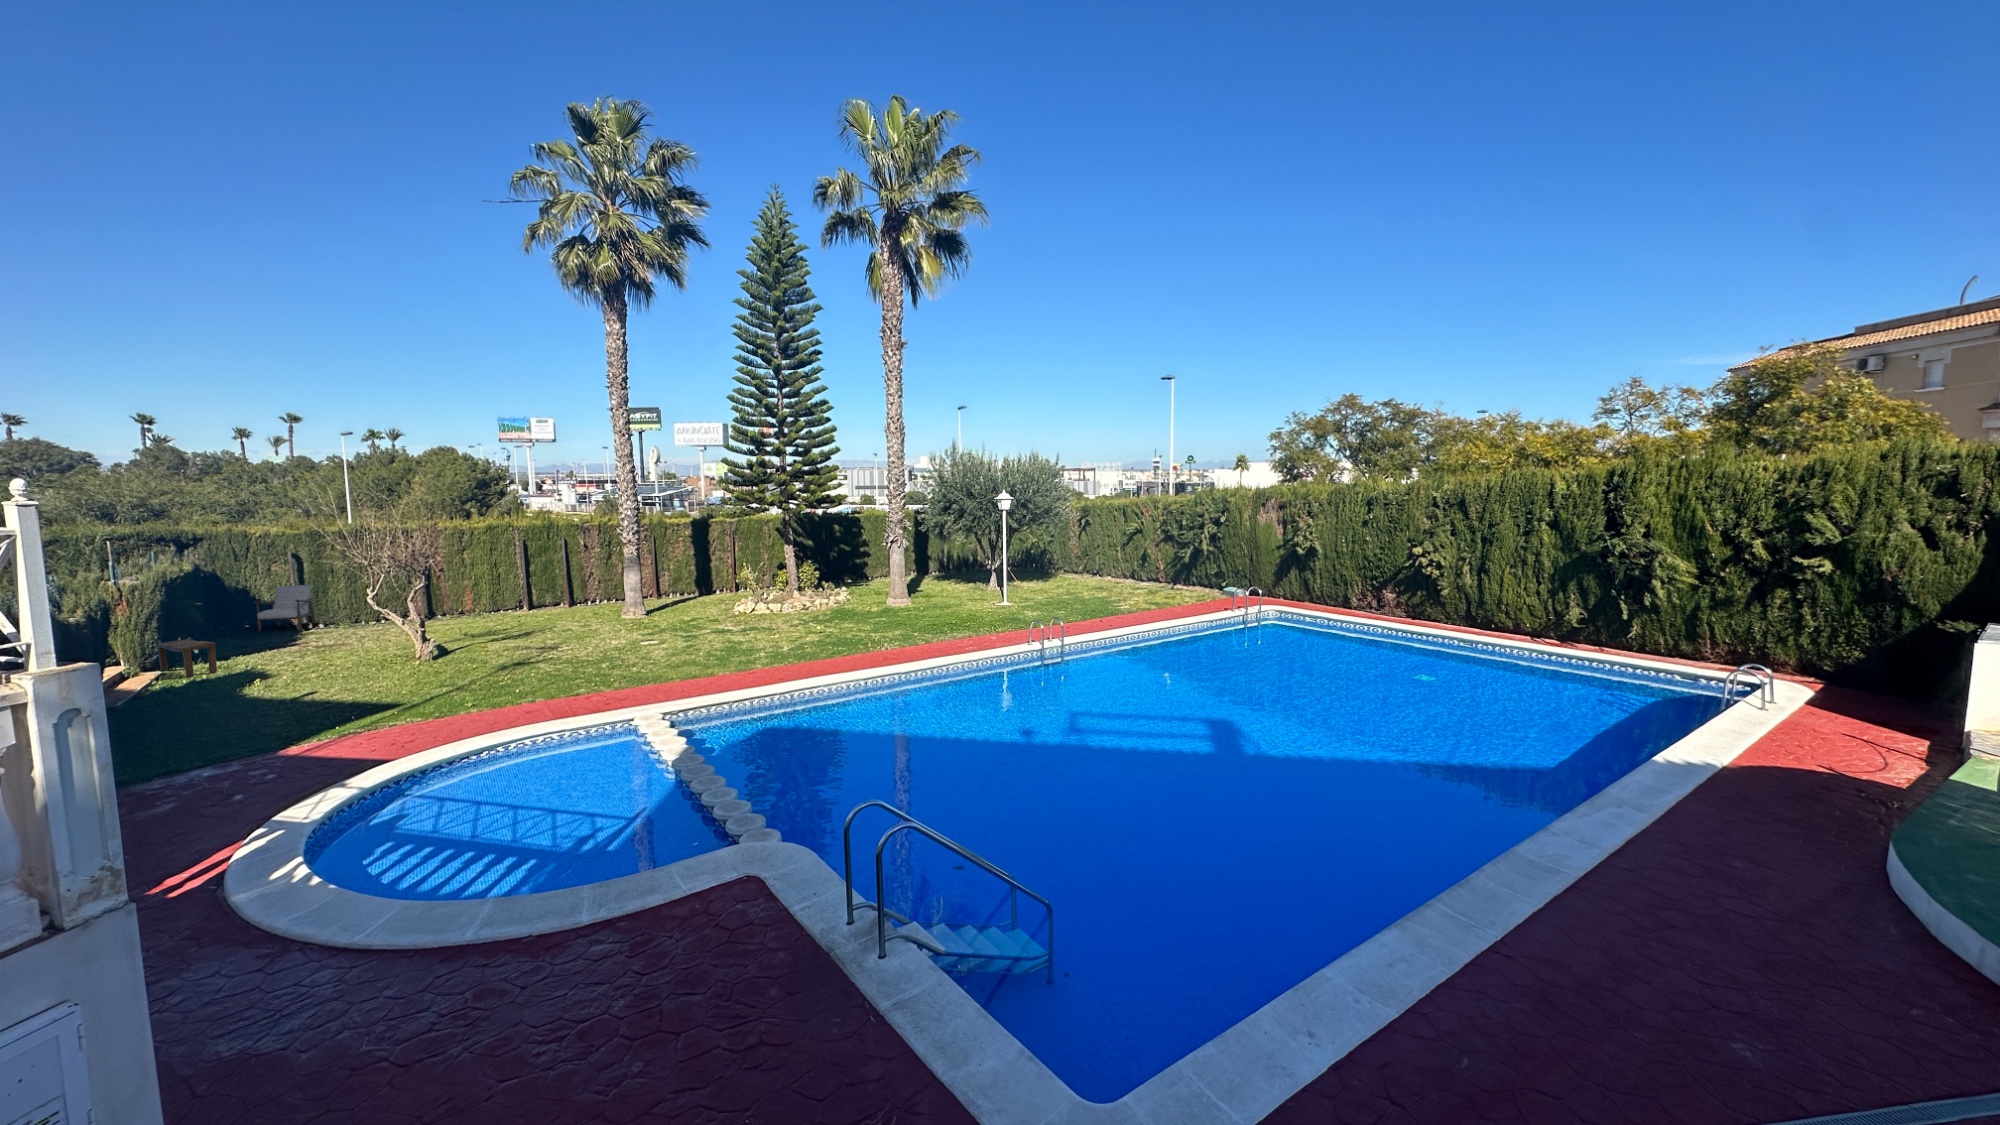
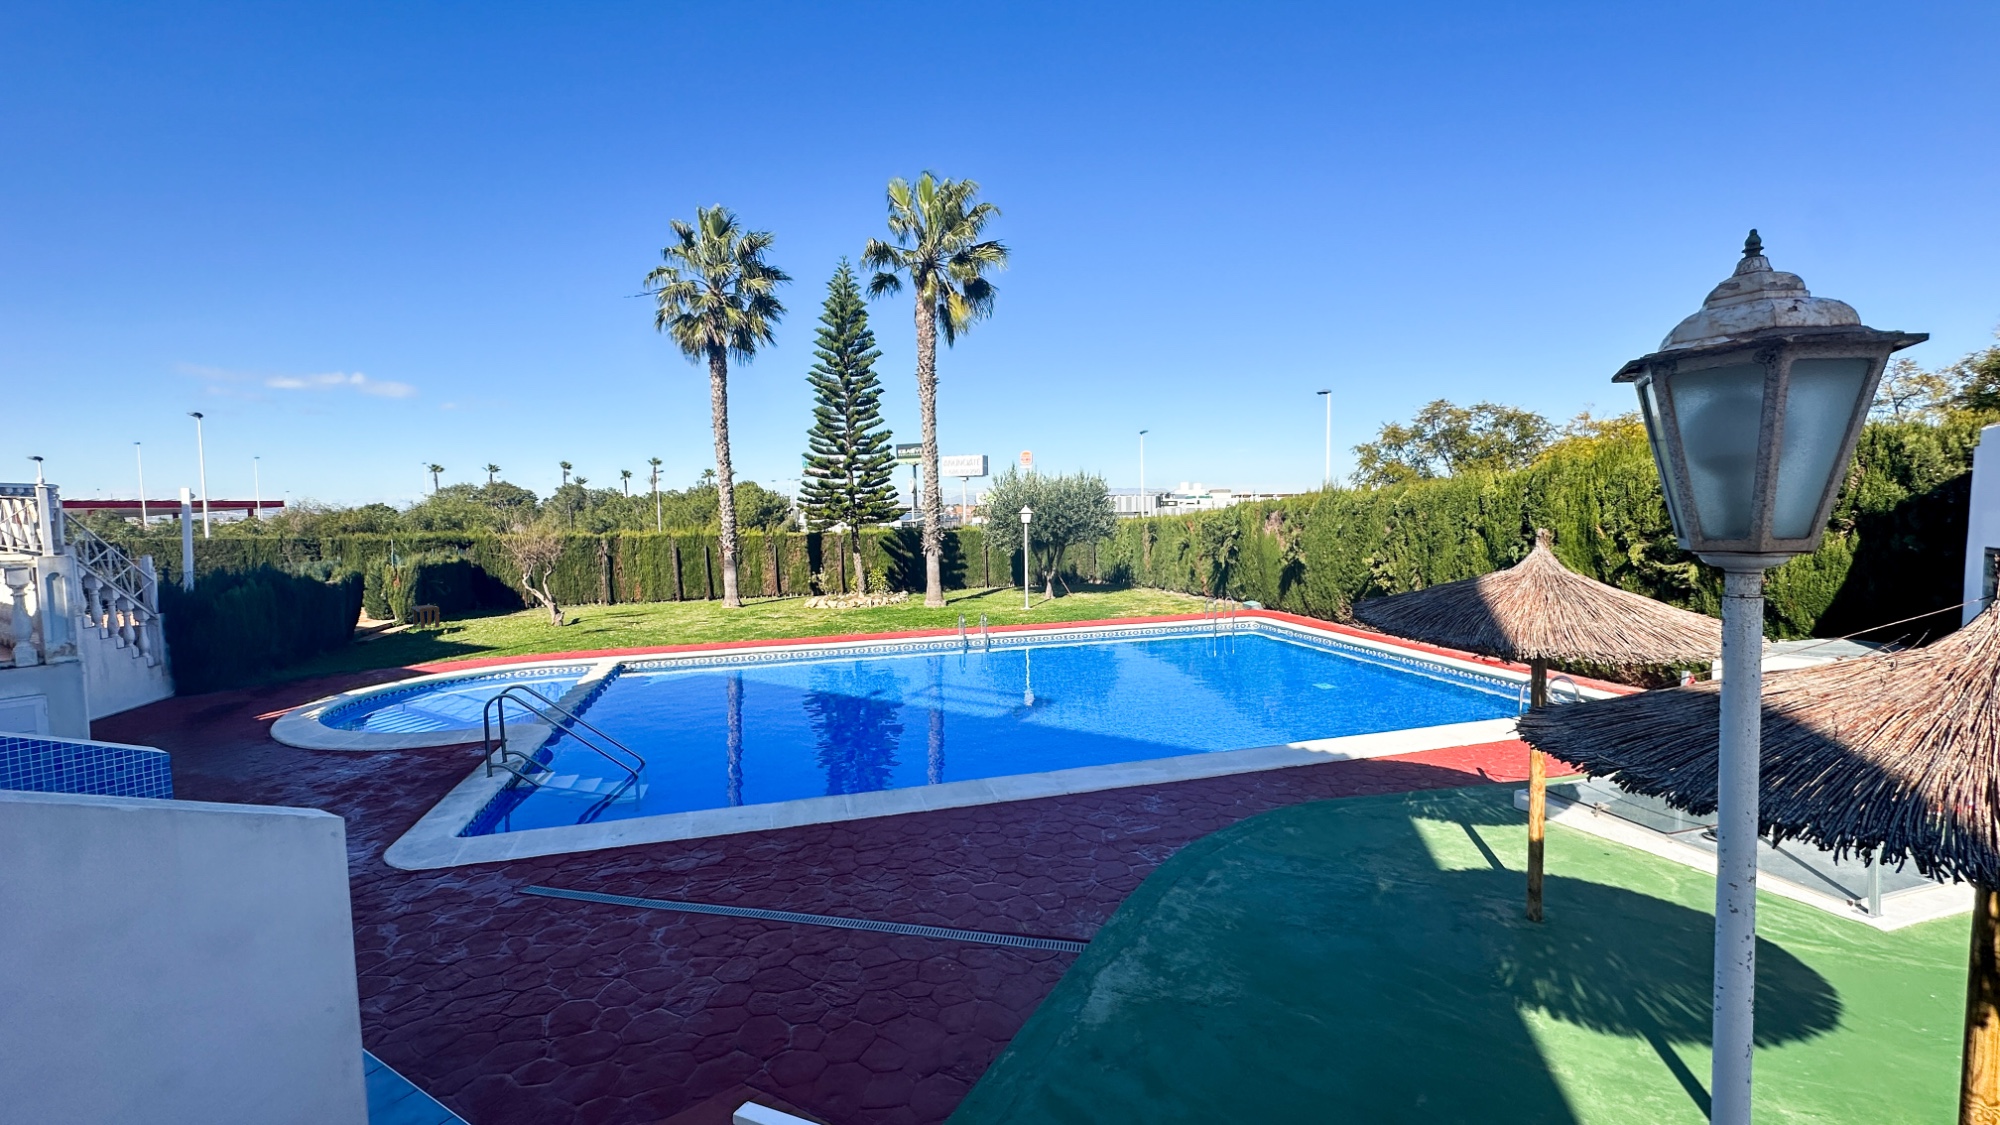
chair: present [254,585,315,631] -> none [498,577,538,608]

